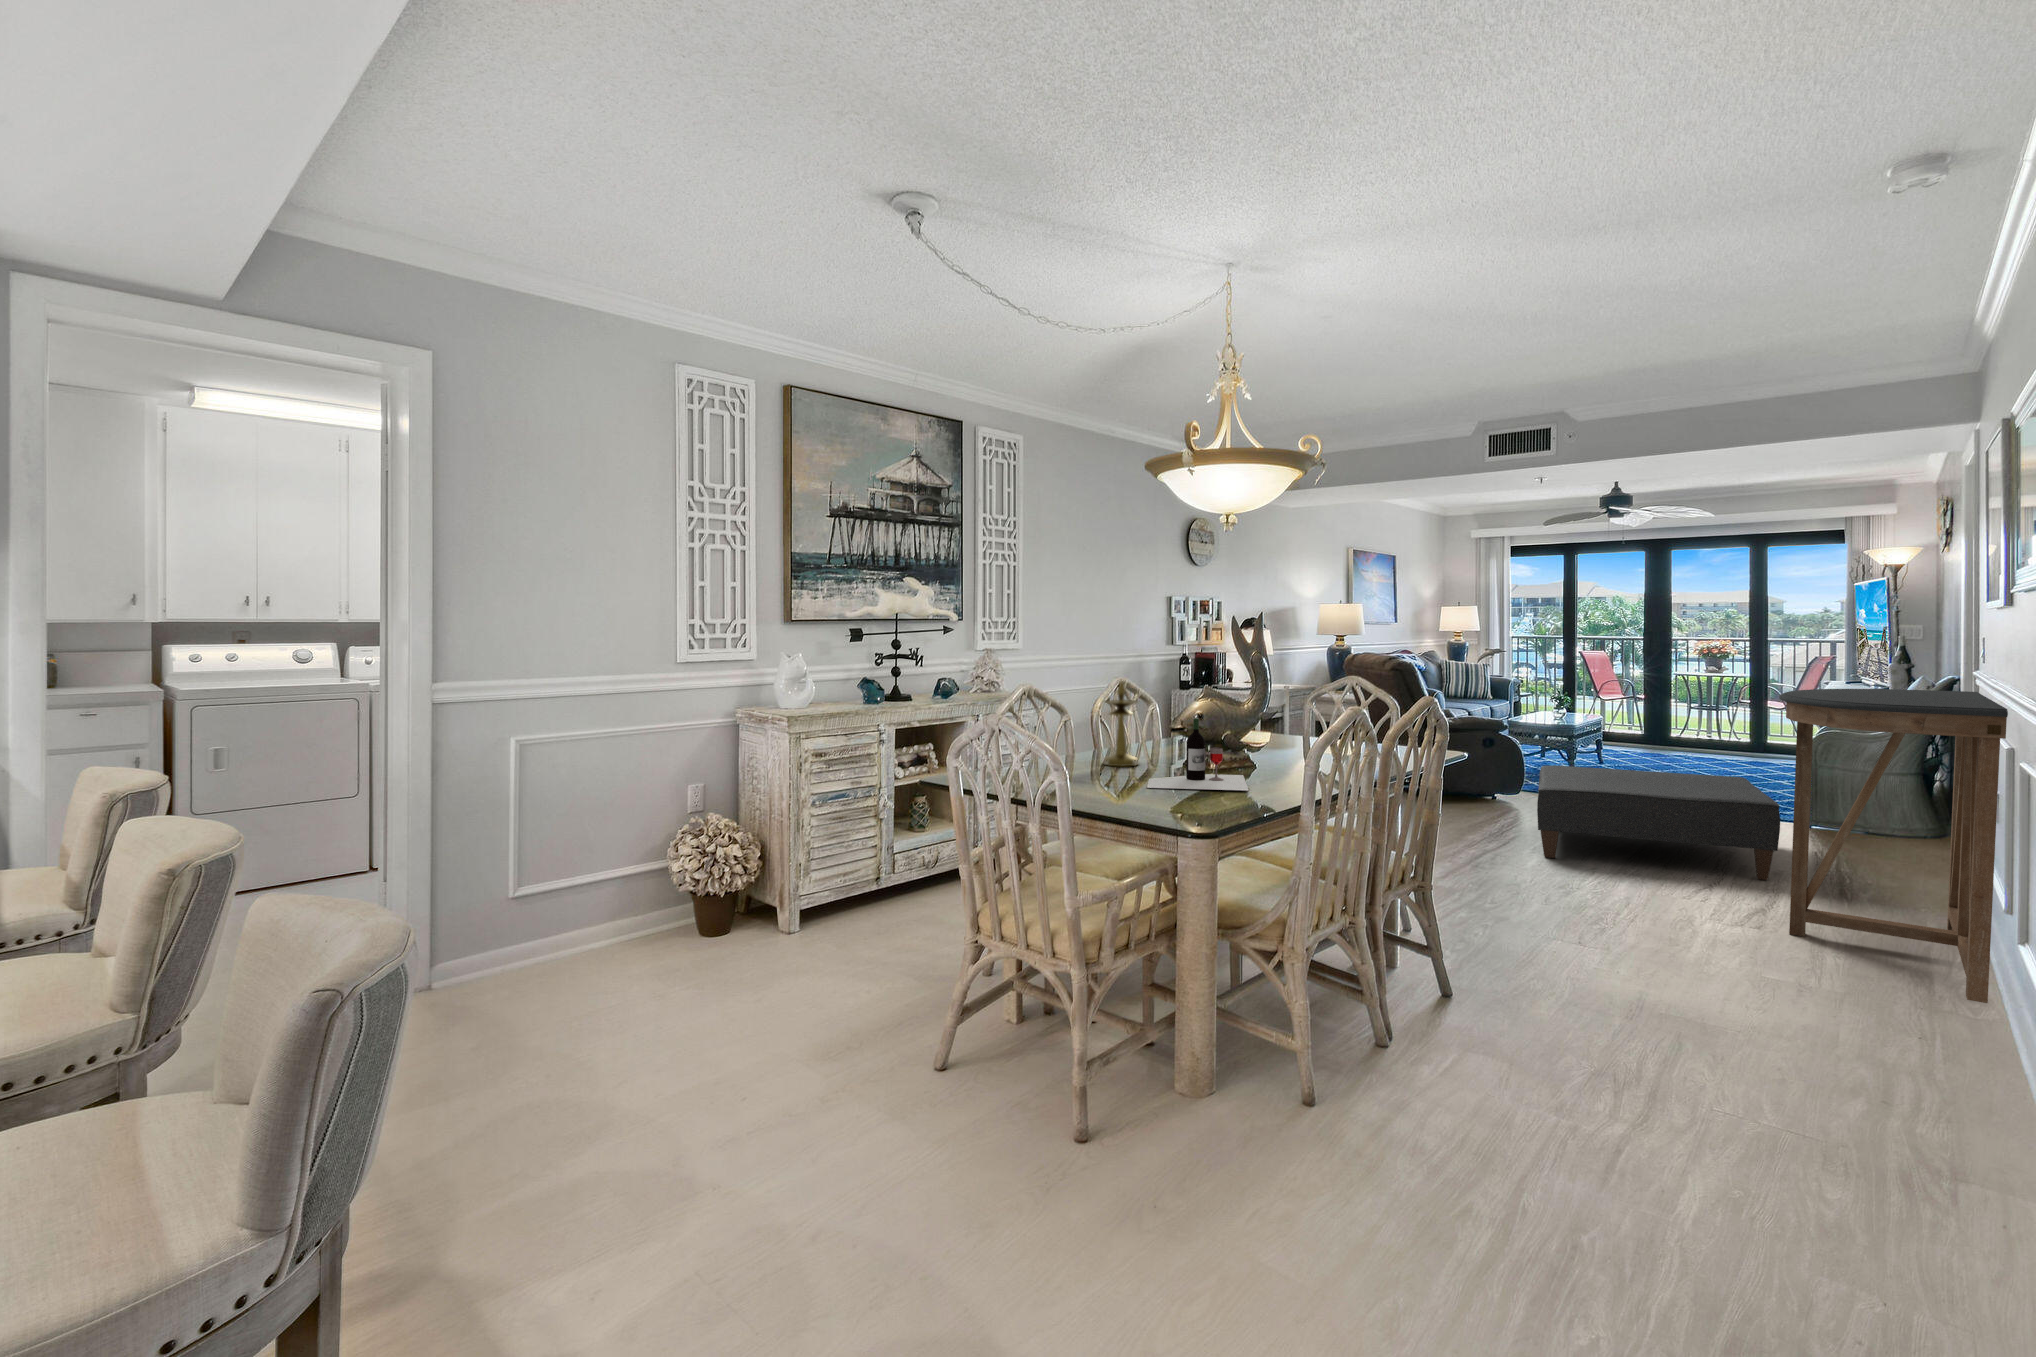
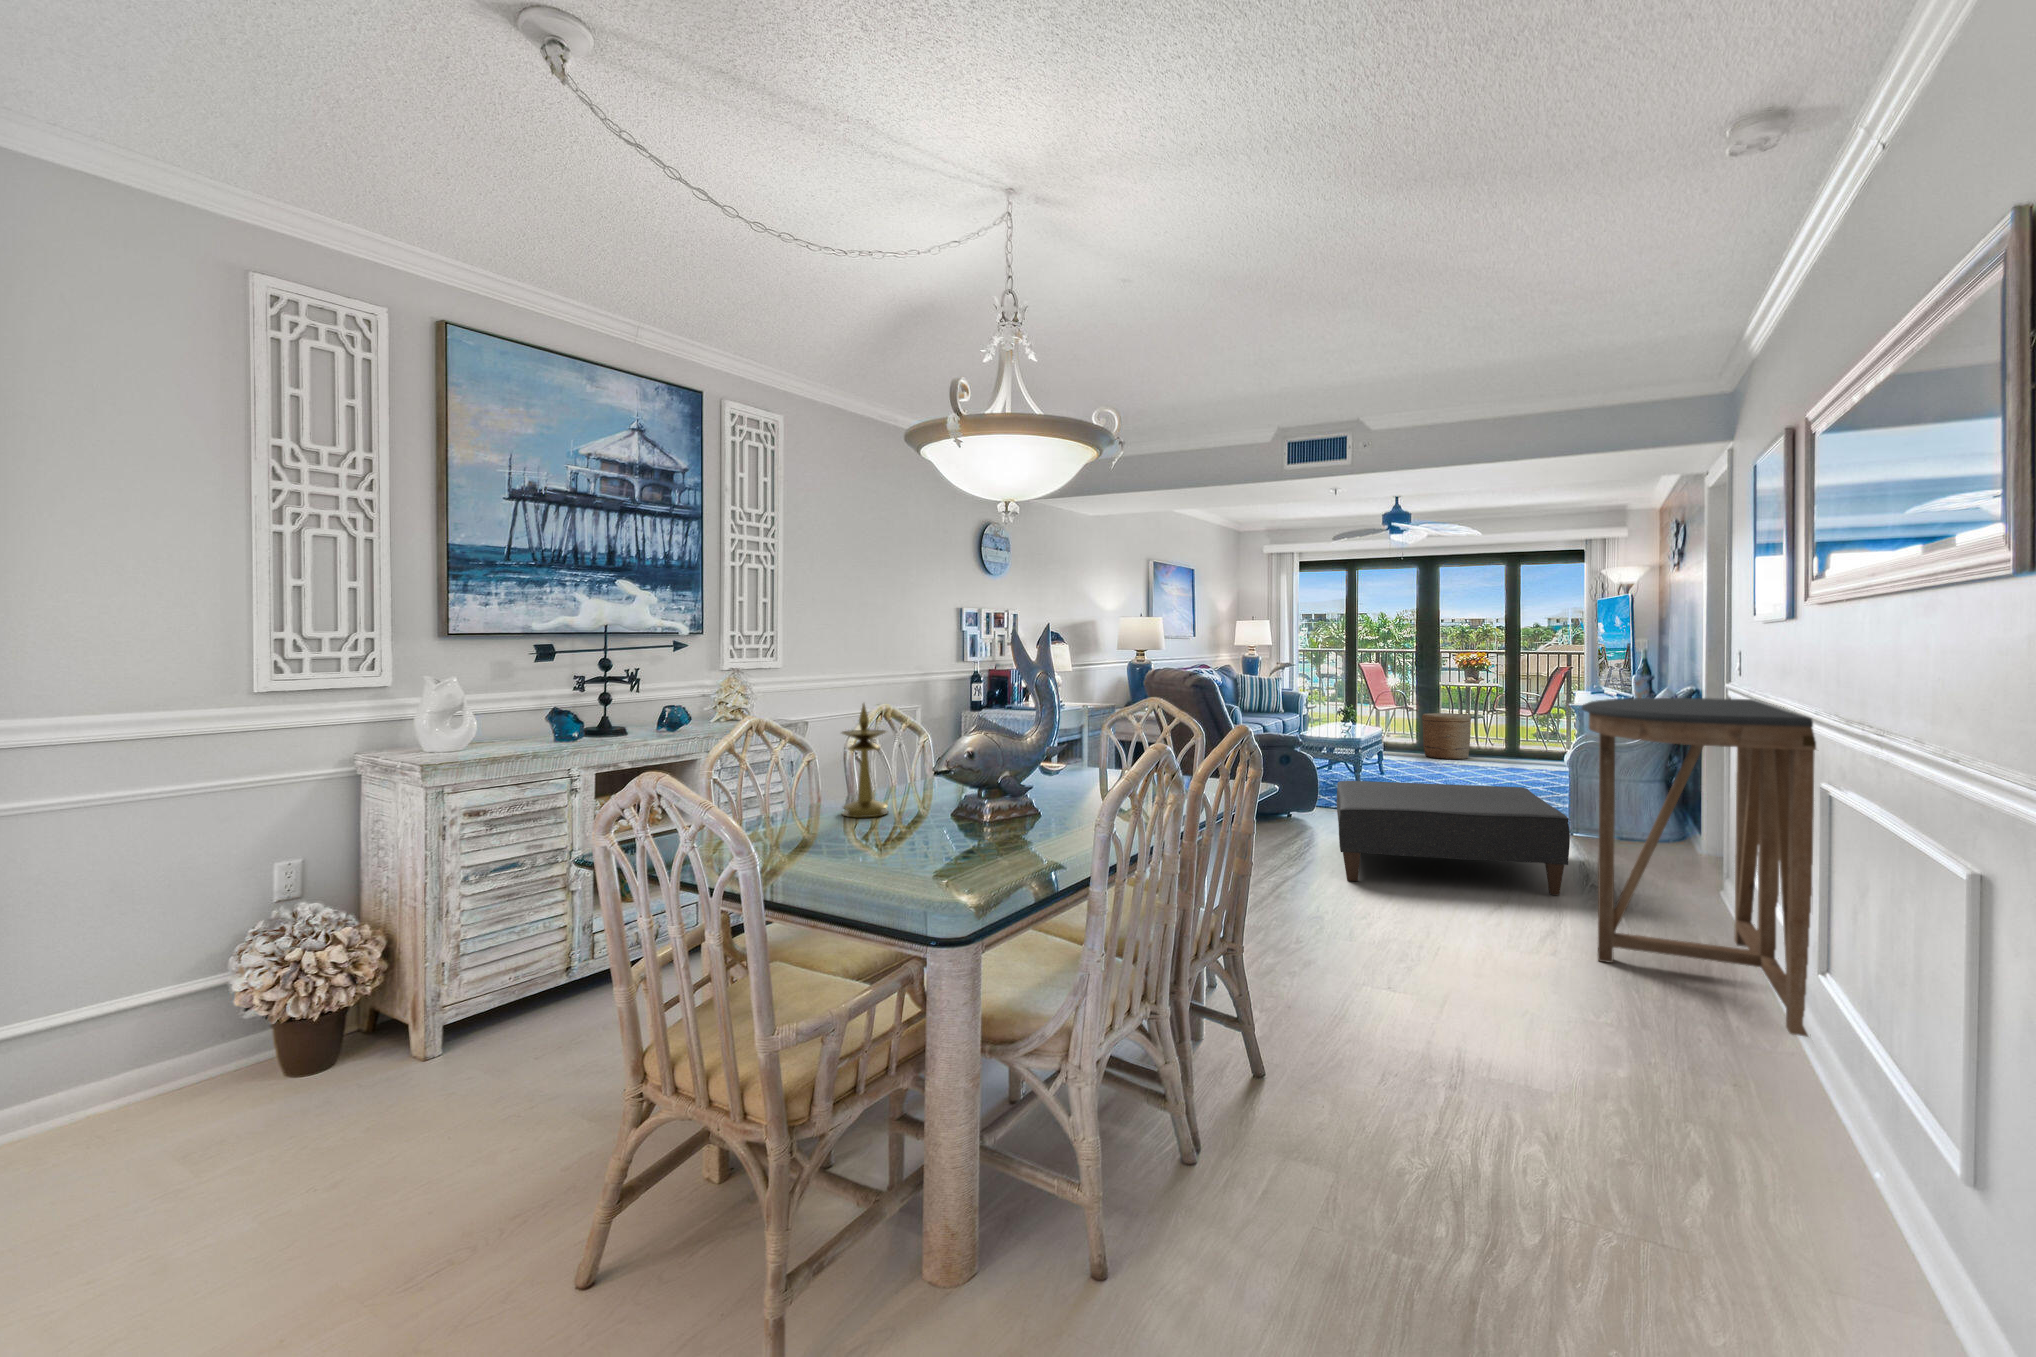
woven basket: none [1652,704,1710,753] -> present [1422,713,1471,759]
wine bottle: present [1147,718,1249,790] -> none [884,754,1019,852]

